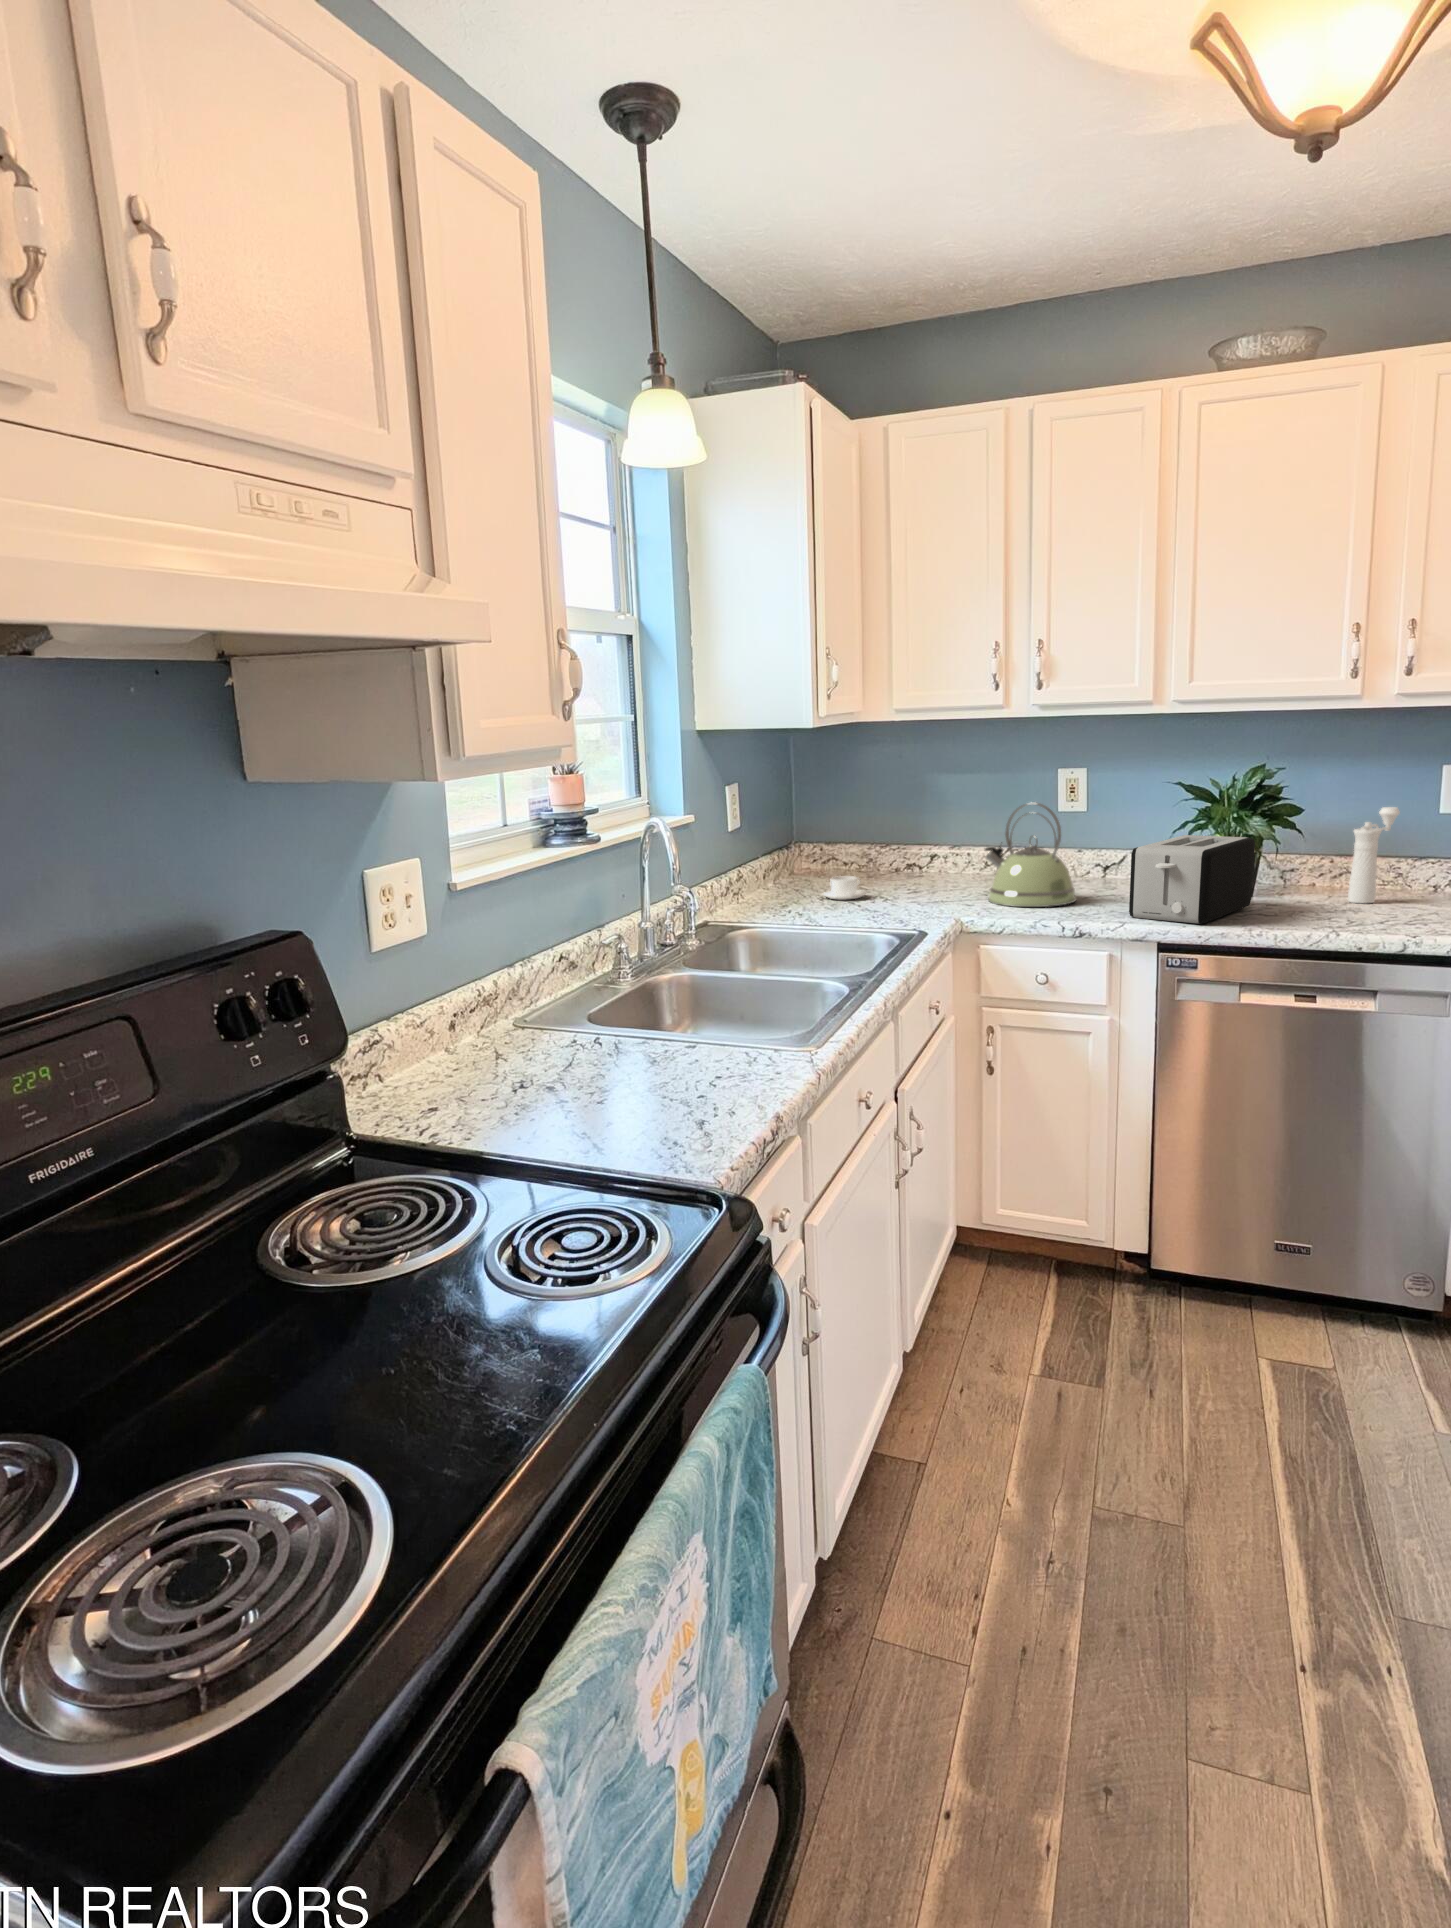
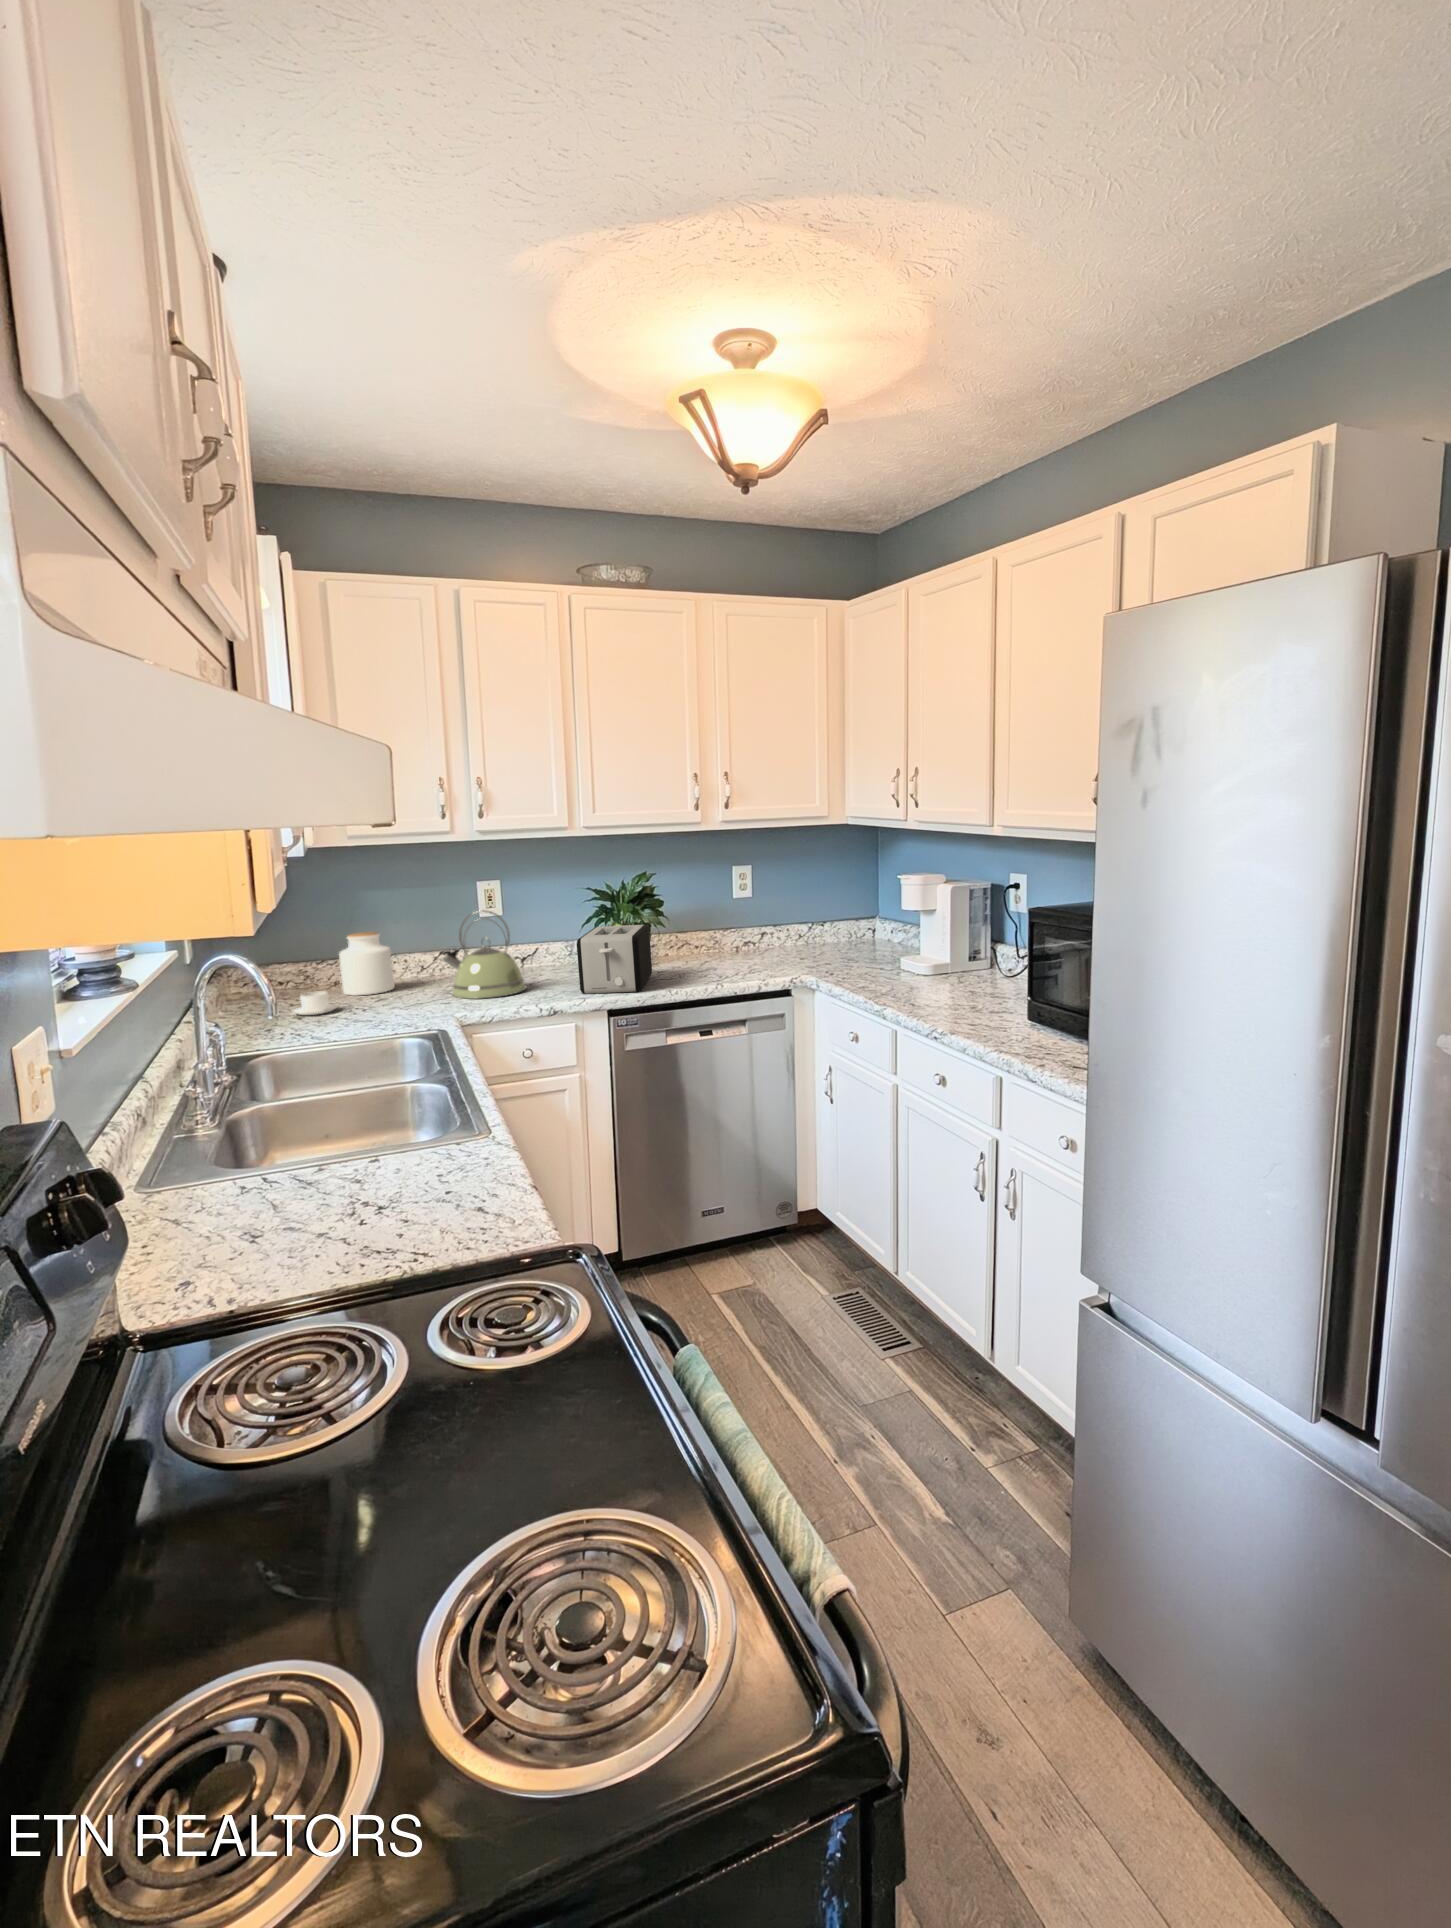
pepper mill: present [1348,807,1400,903] -> none [697,897,718,965]
jar: none [890,818,943,887] -> present [339,932,394,996]

